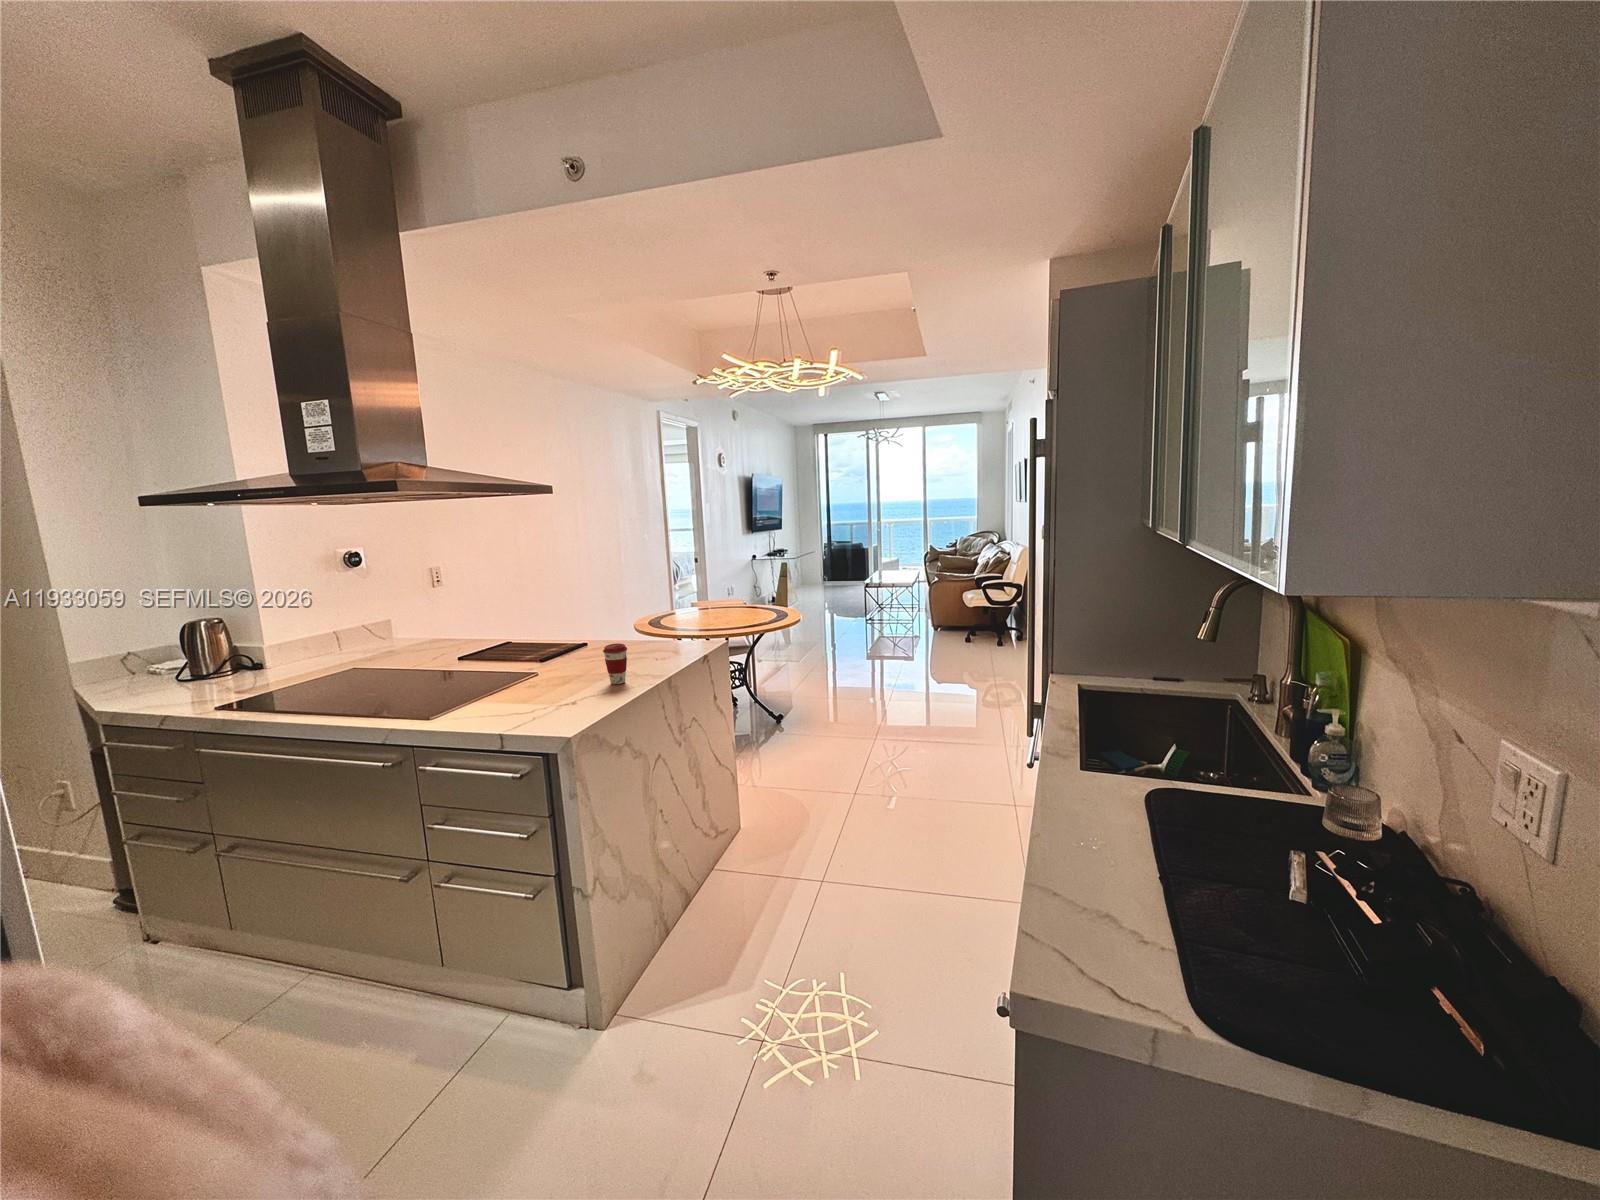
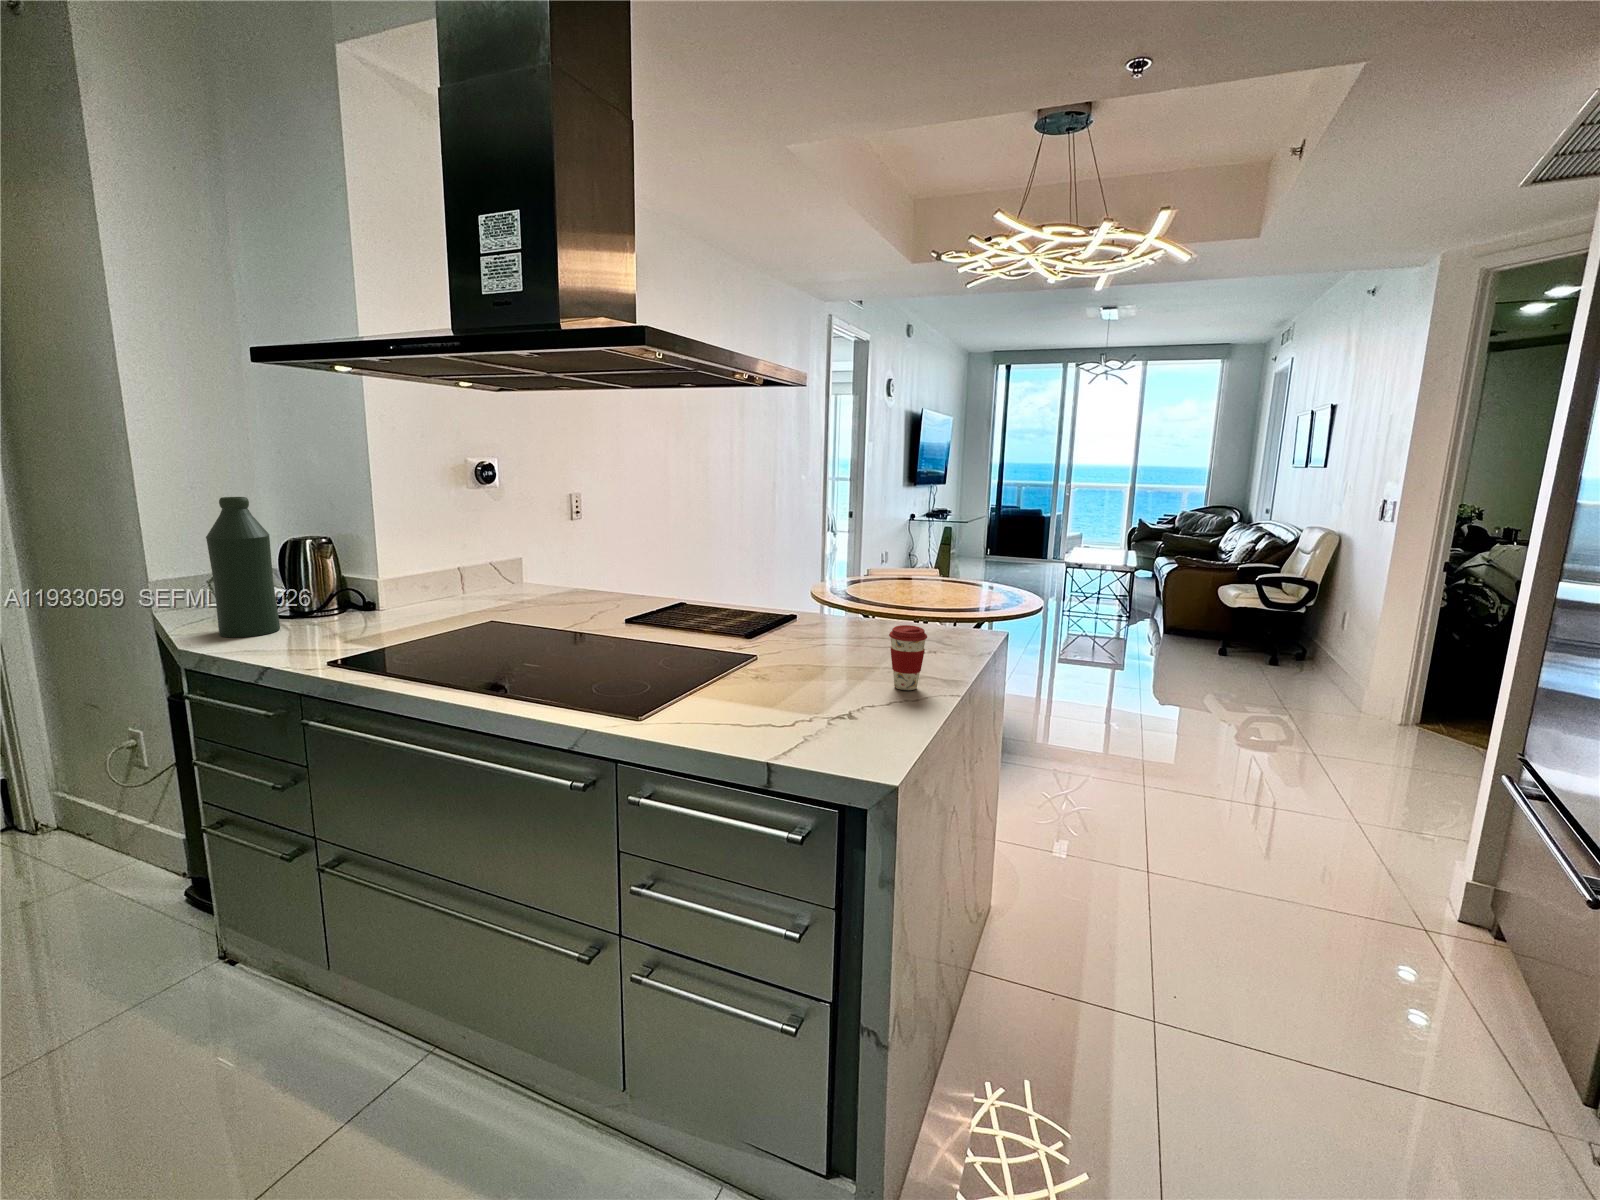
bottle: none [115,597,180,699] -> present [206,497,280,637]

